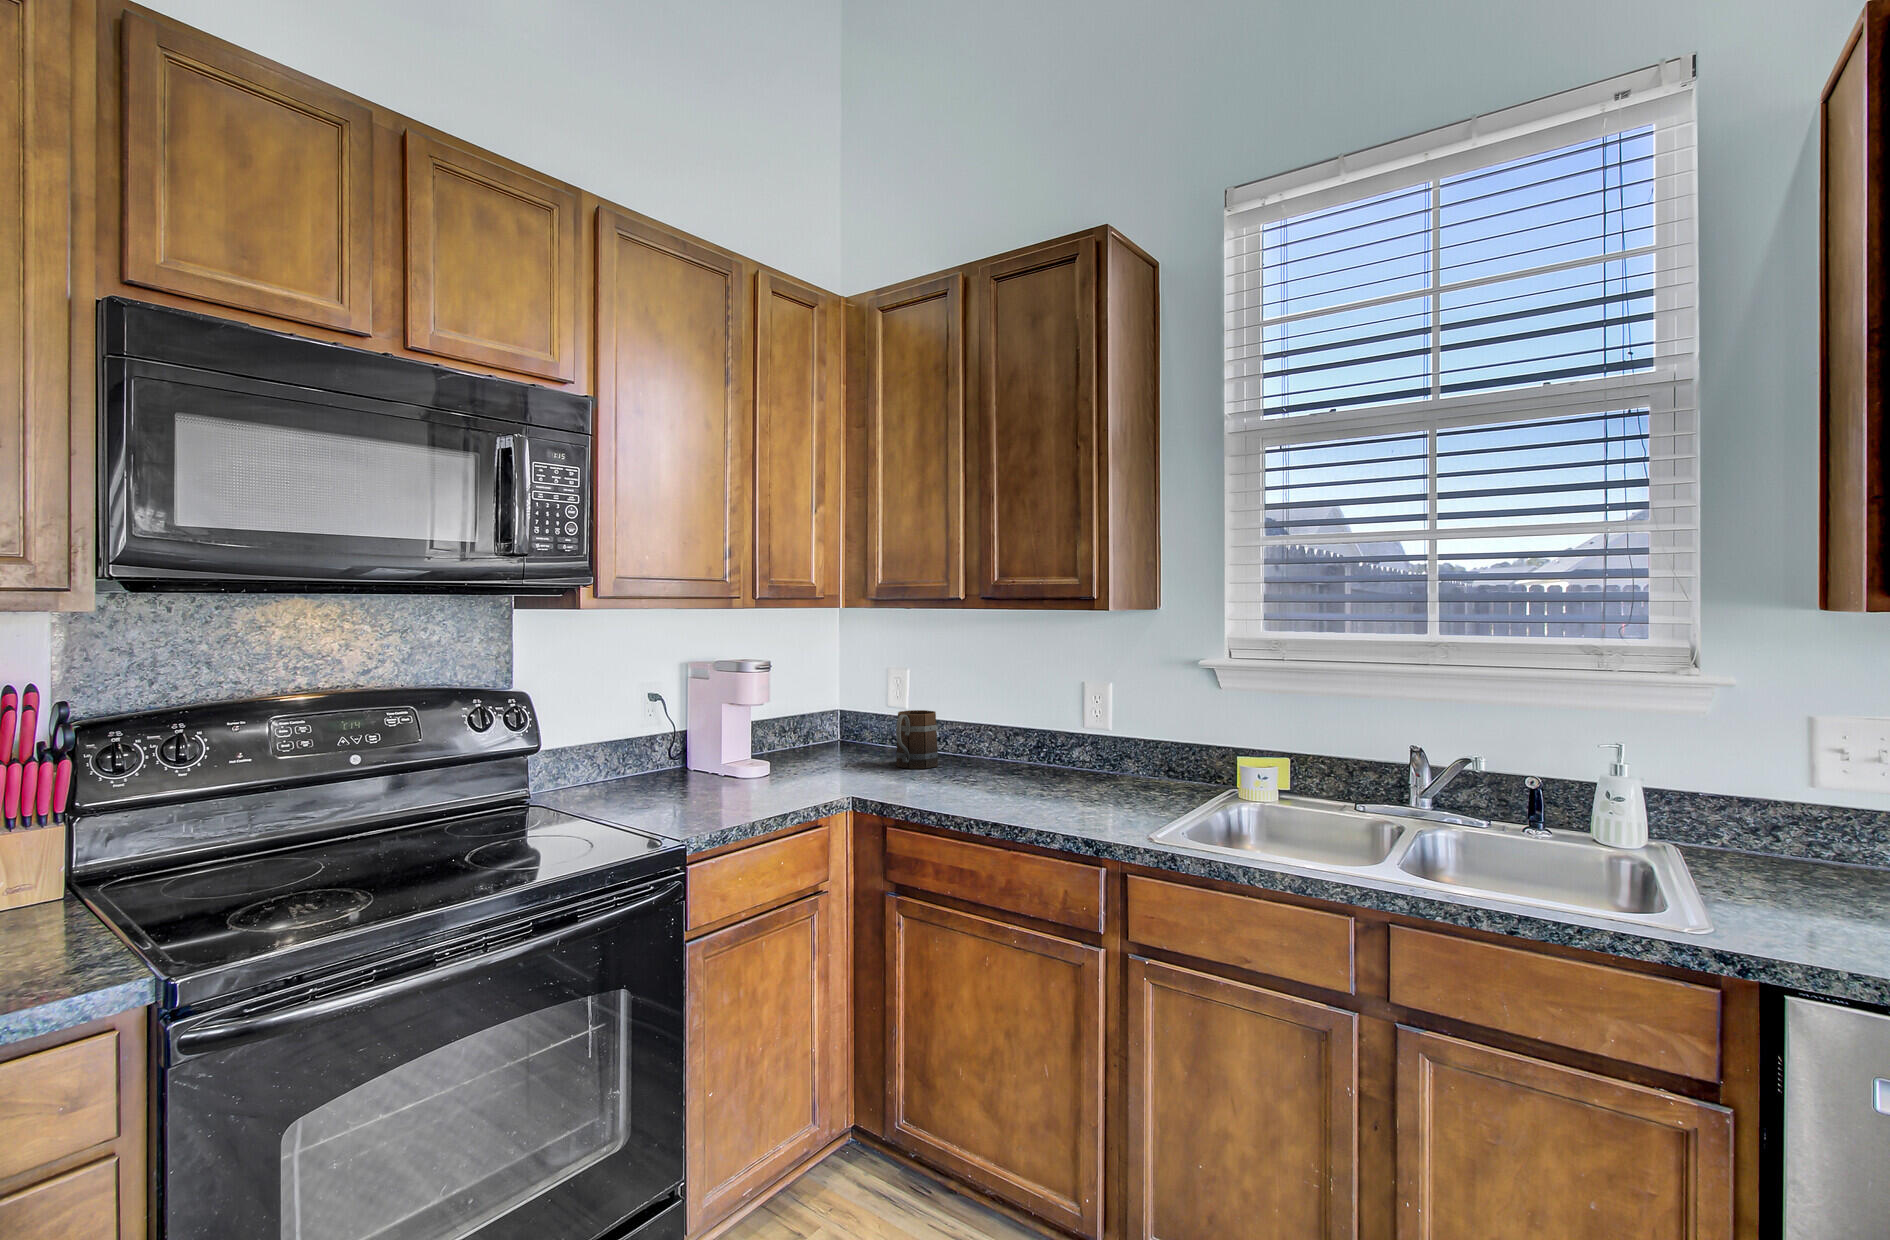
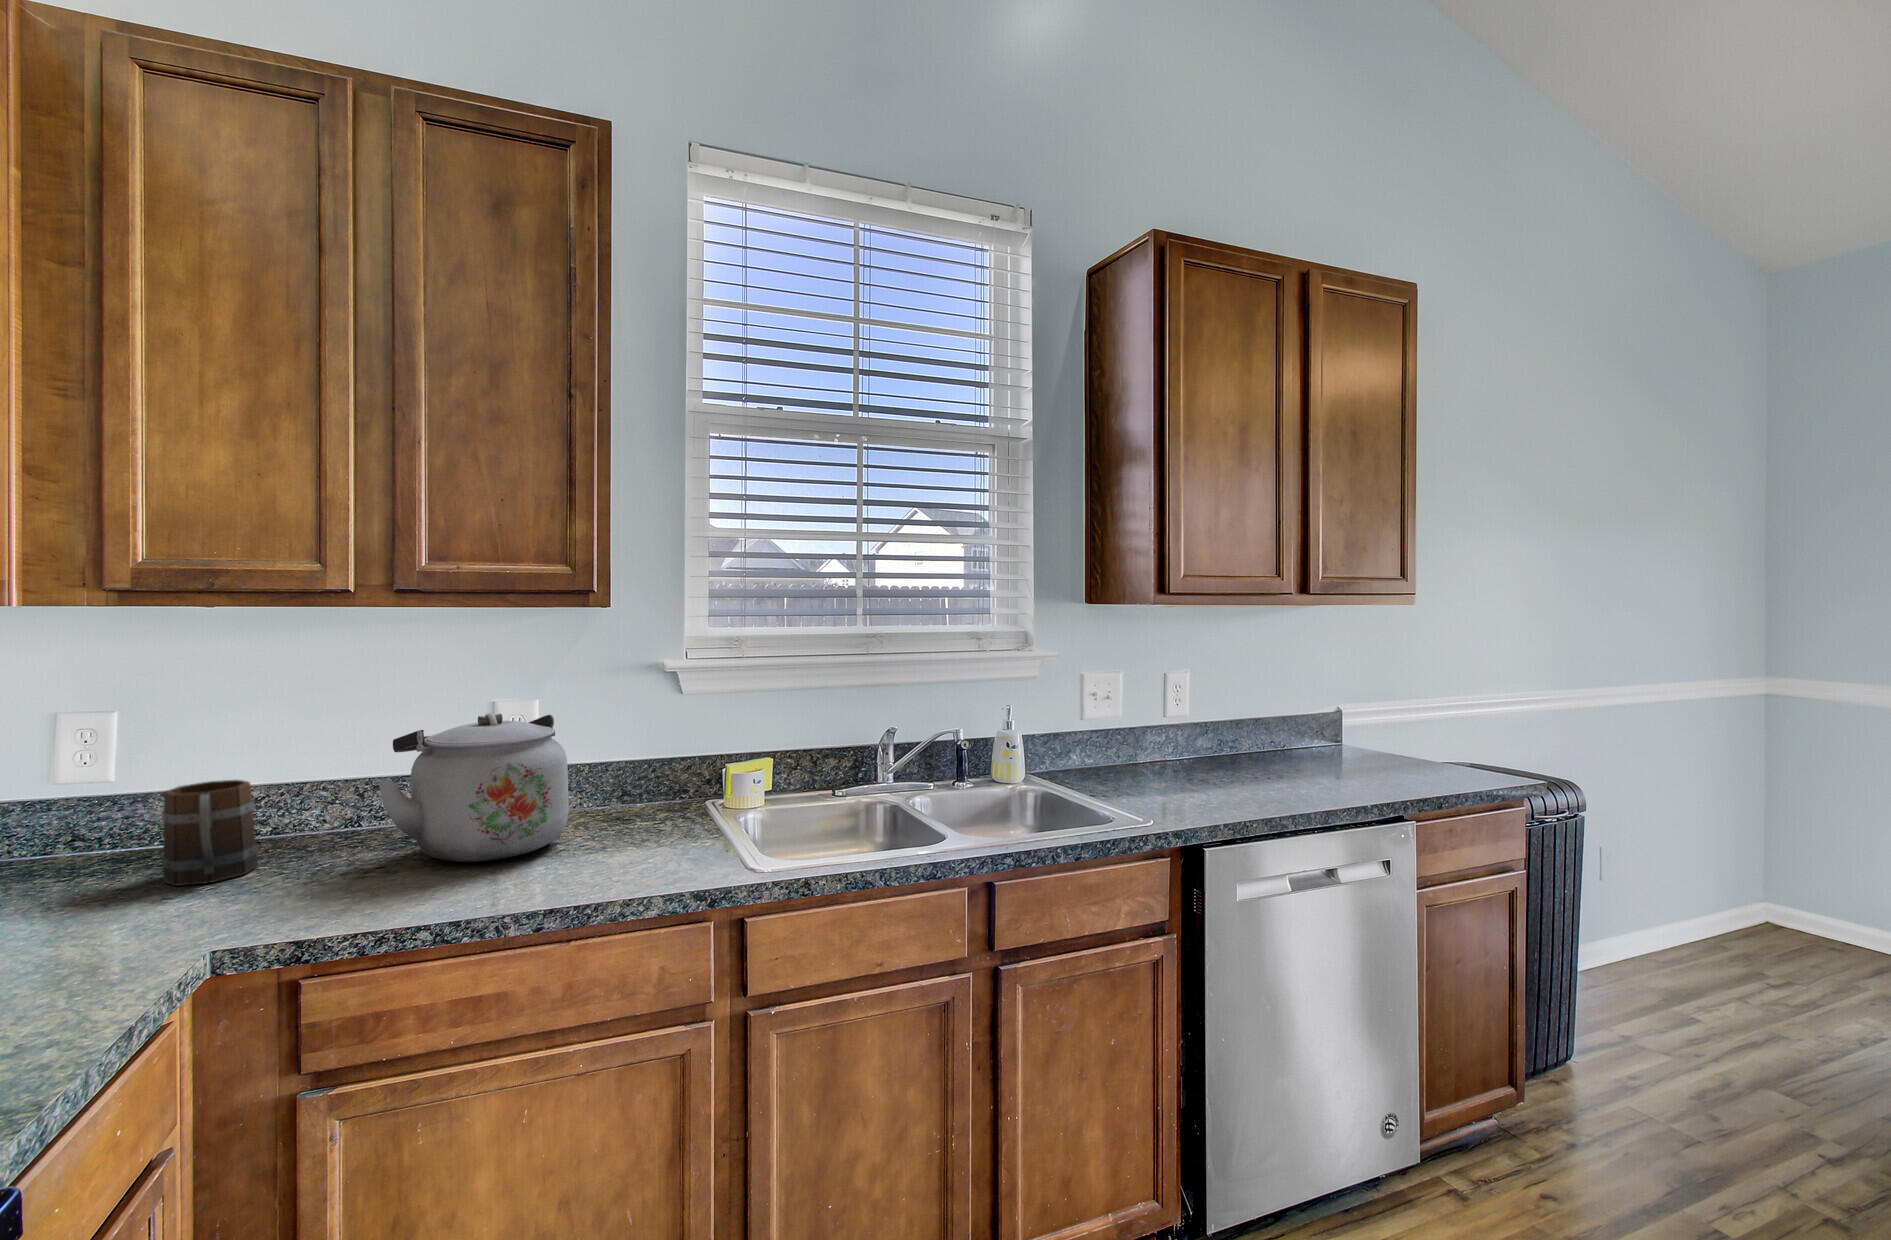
kettle: none [970,684,1096,791] -> present [376,713,569,862]

